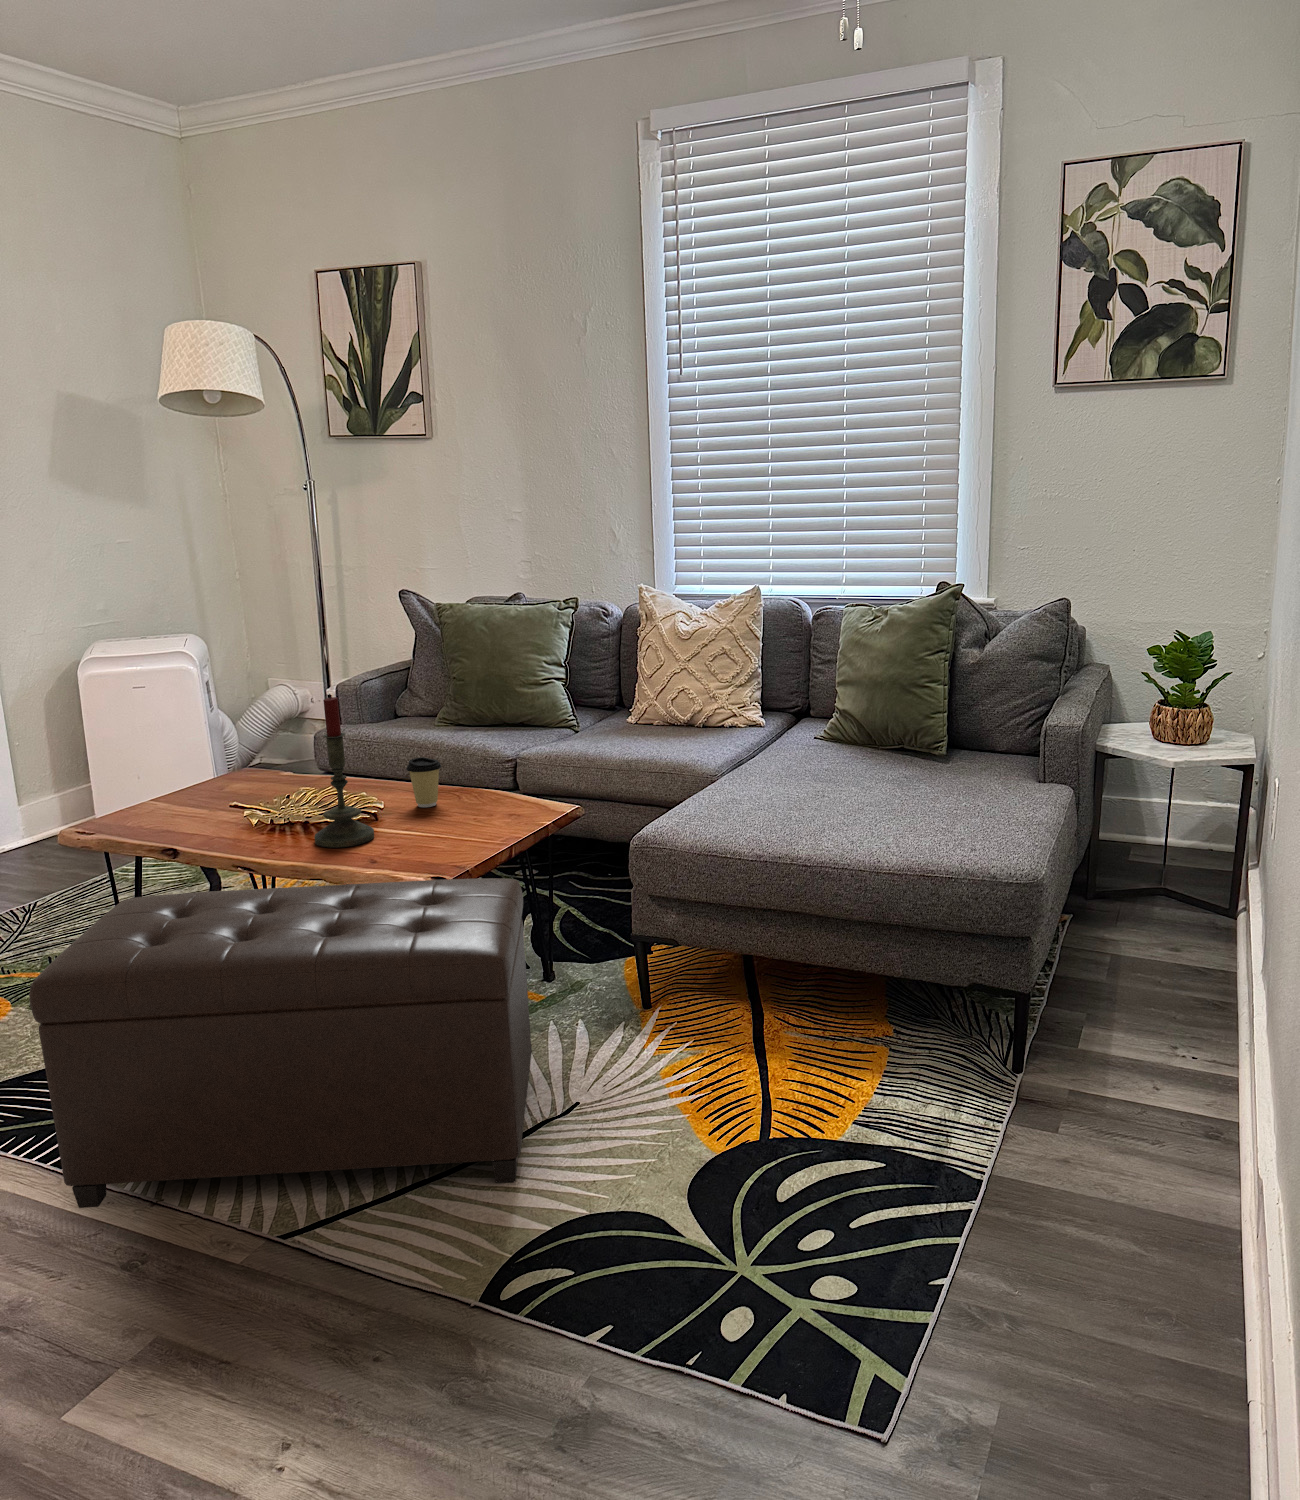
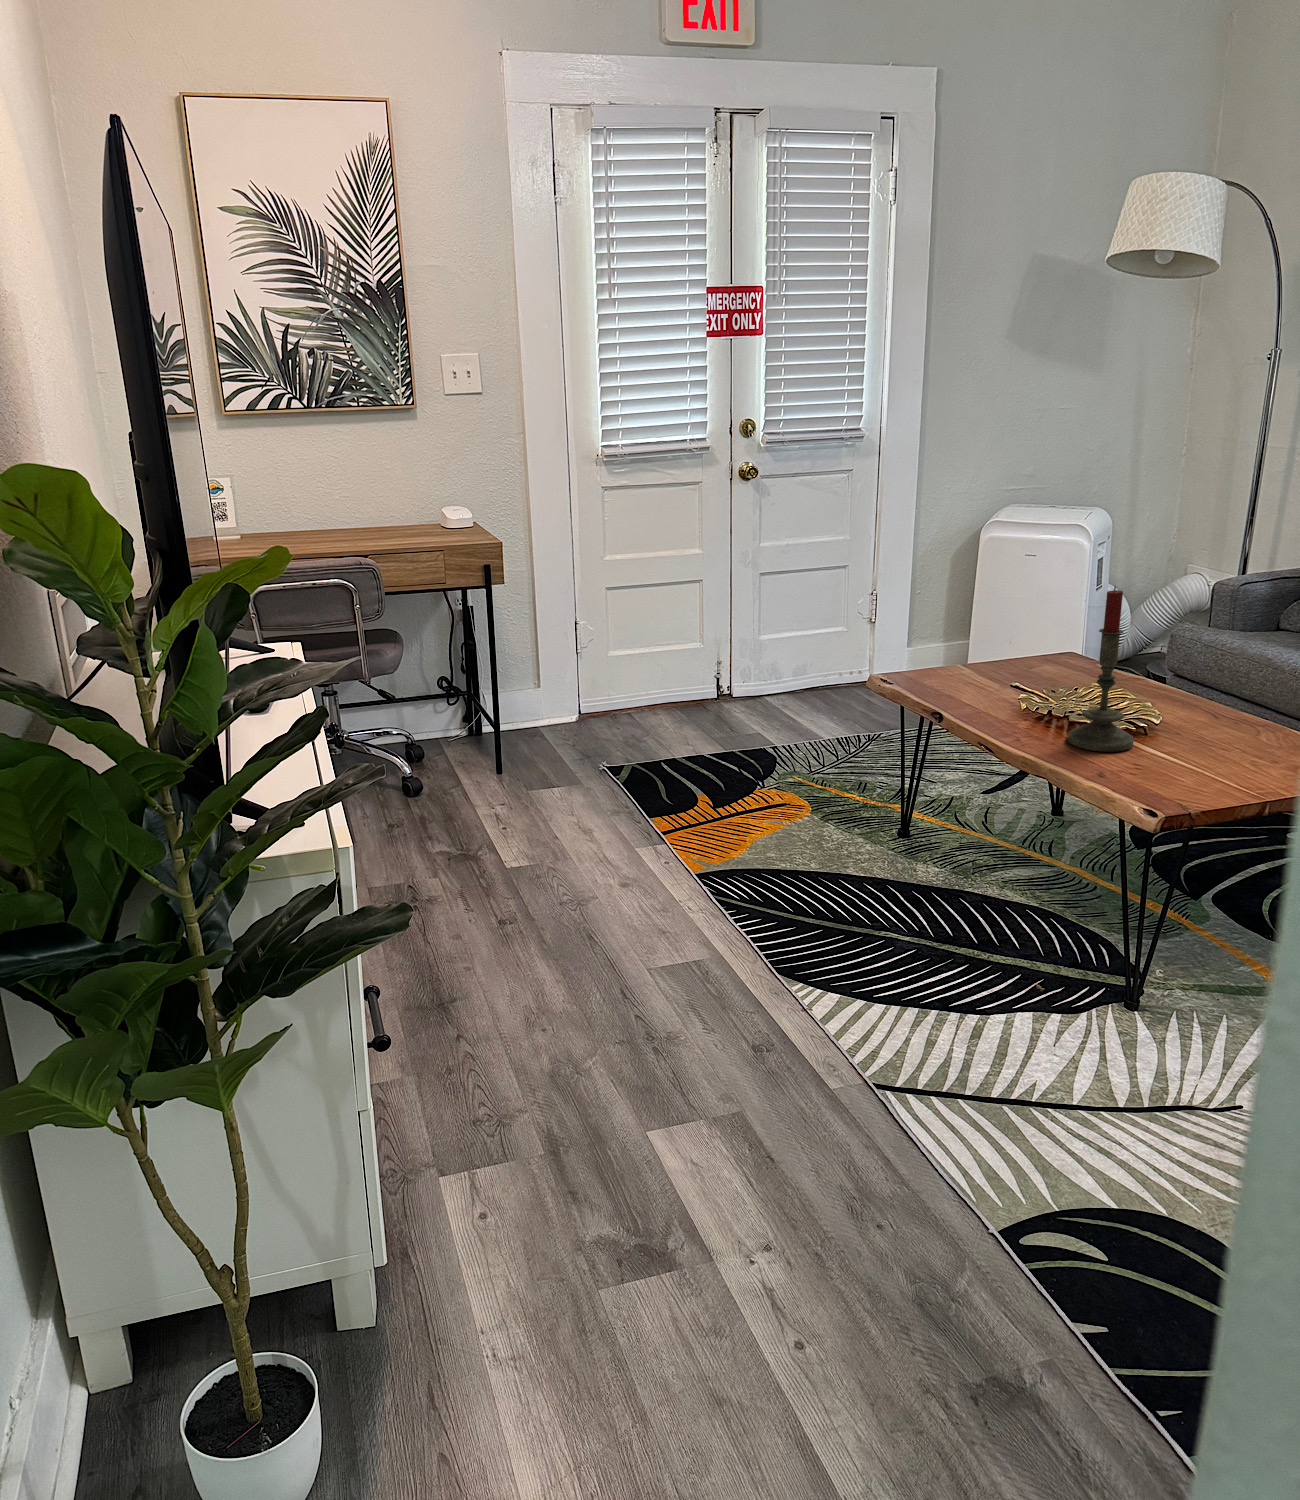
coffee cup: present [406,757,441,807] -> none [1205,675,1248,732]
ottoman: present [29,878,532,1208] -> none [746,745,1245,1147]

